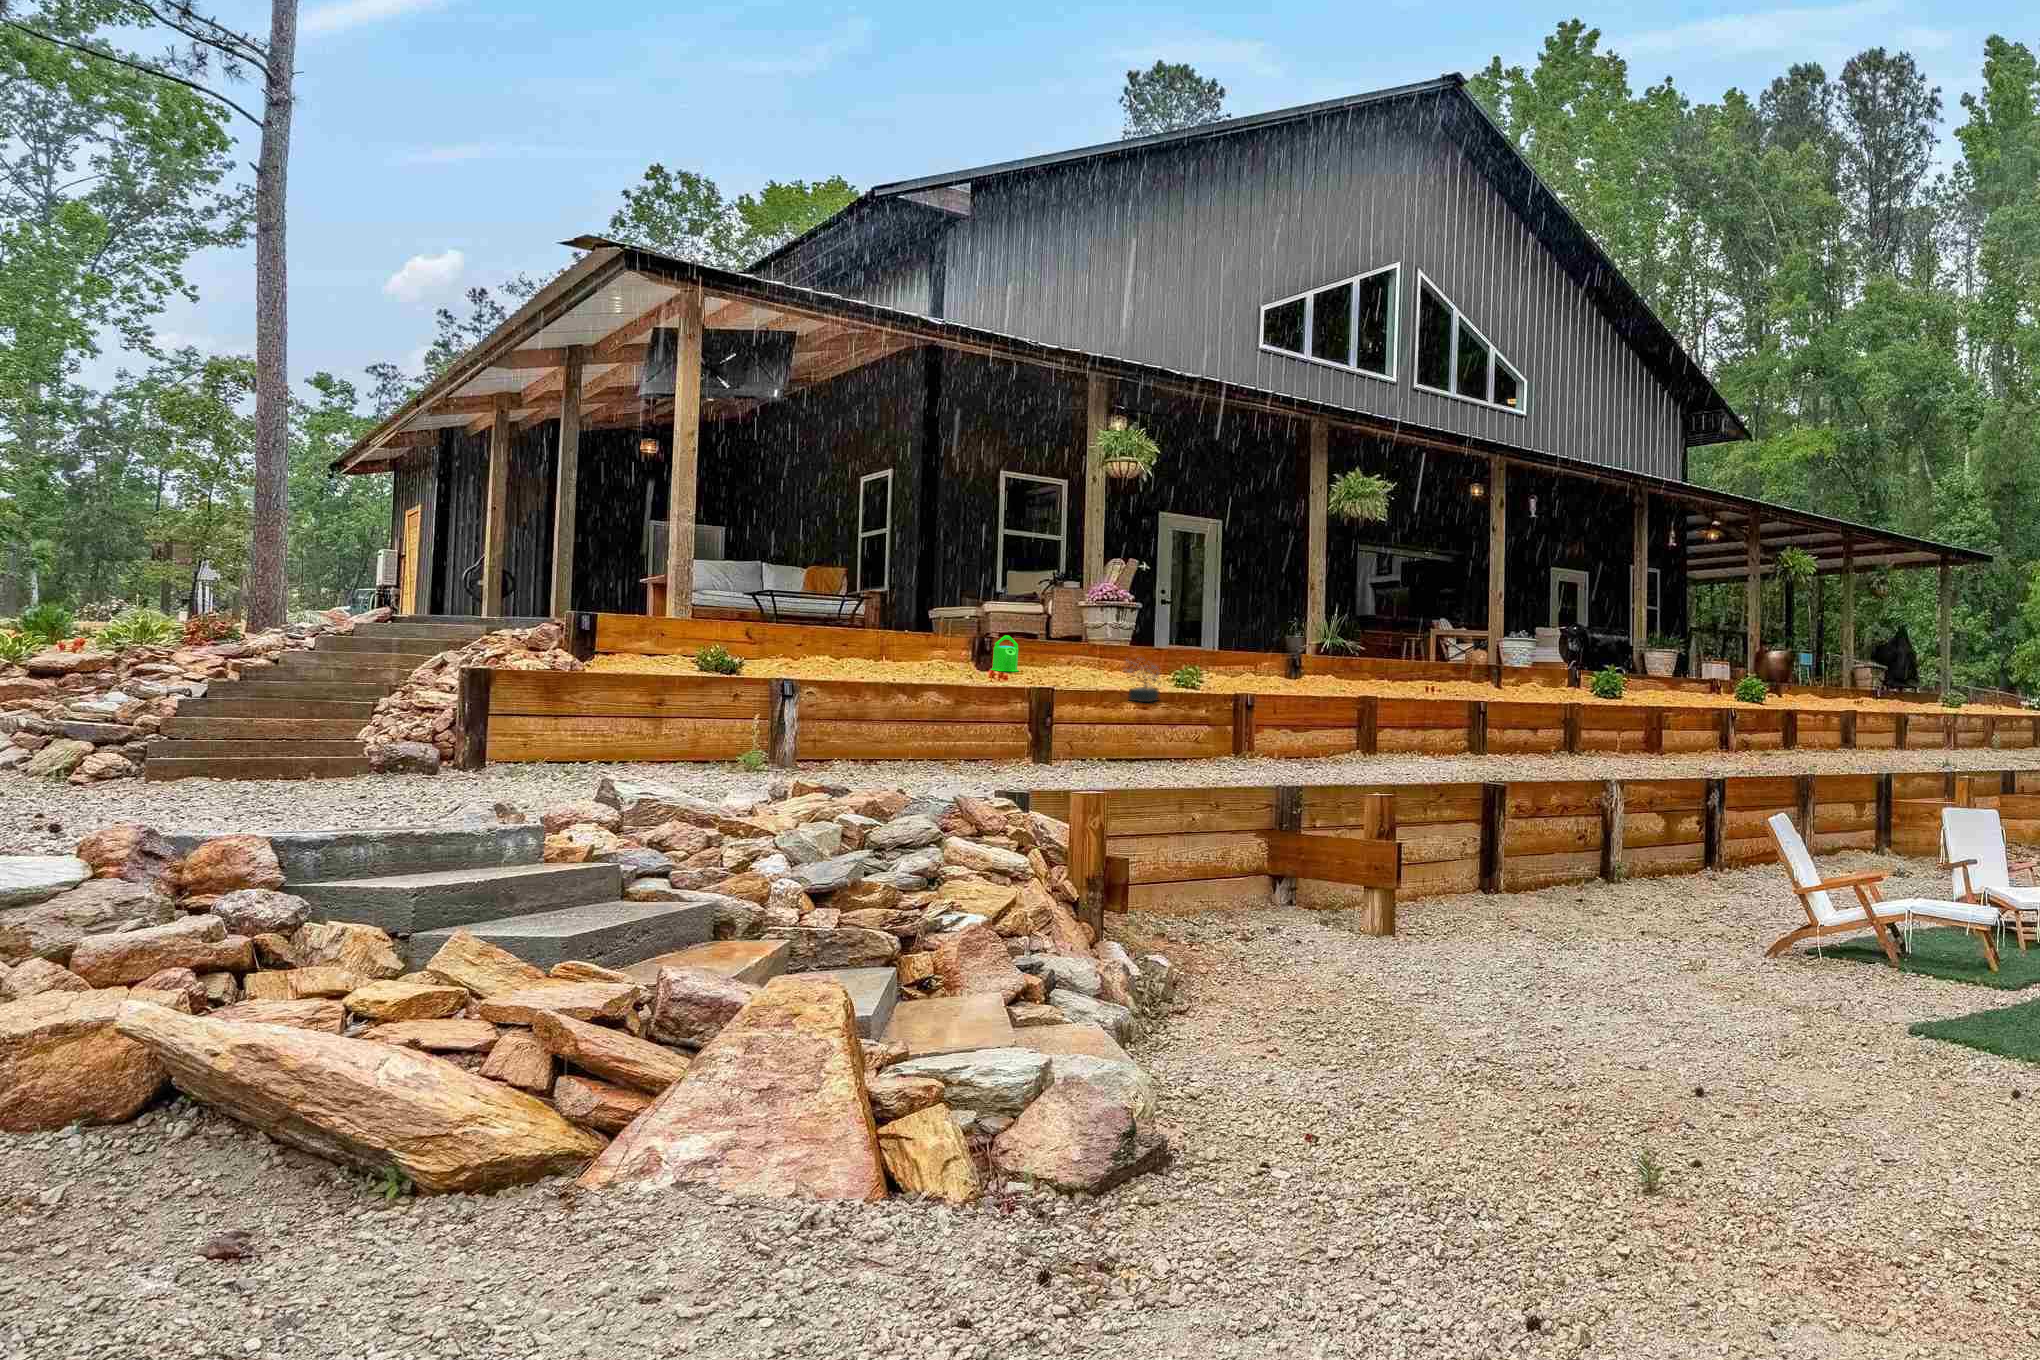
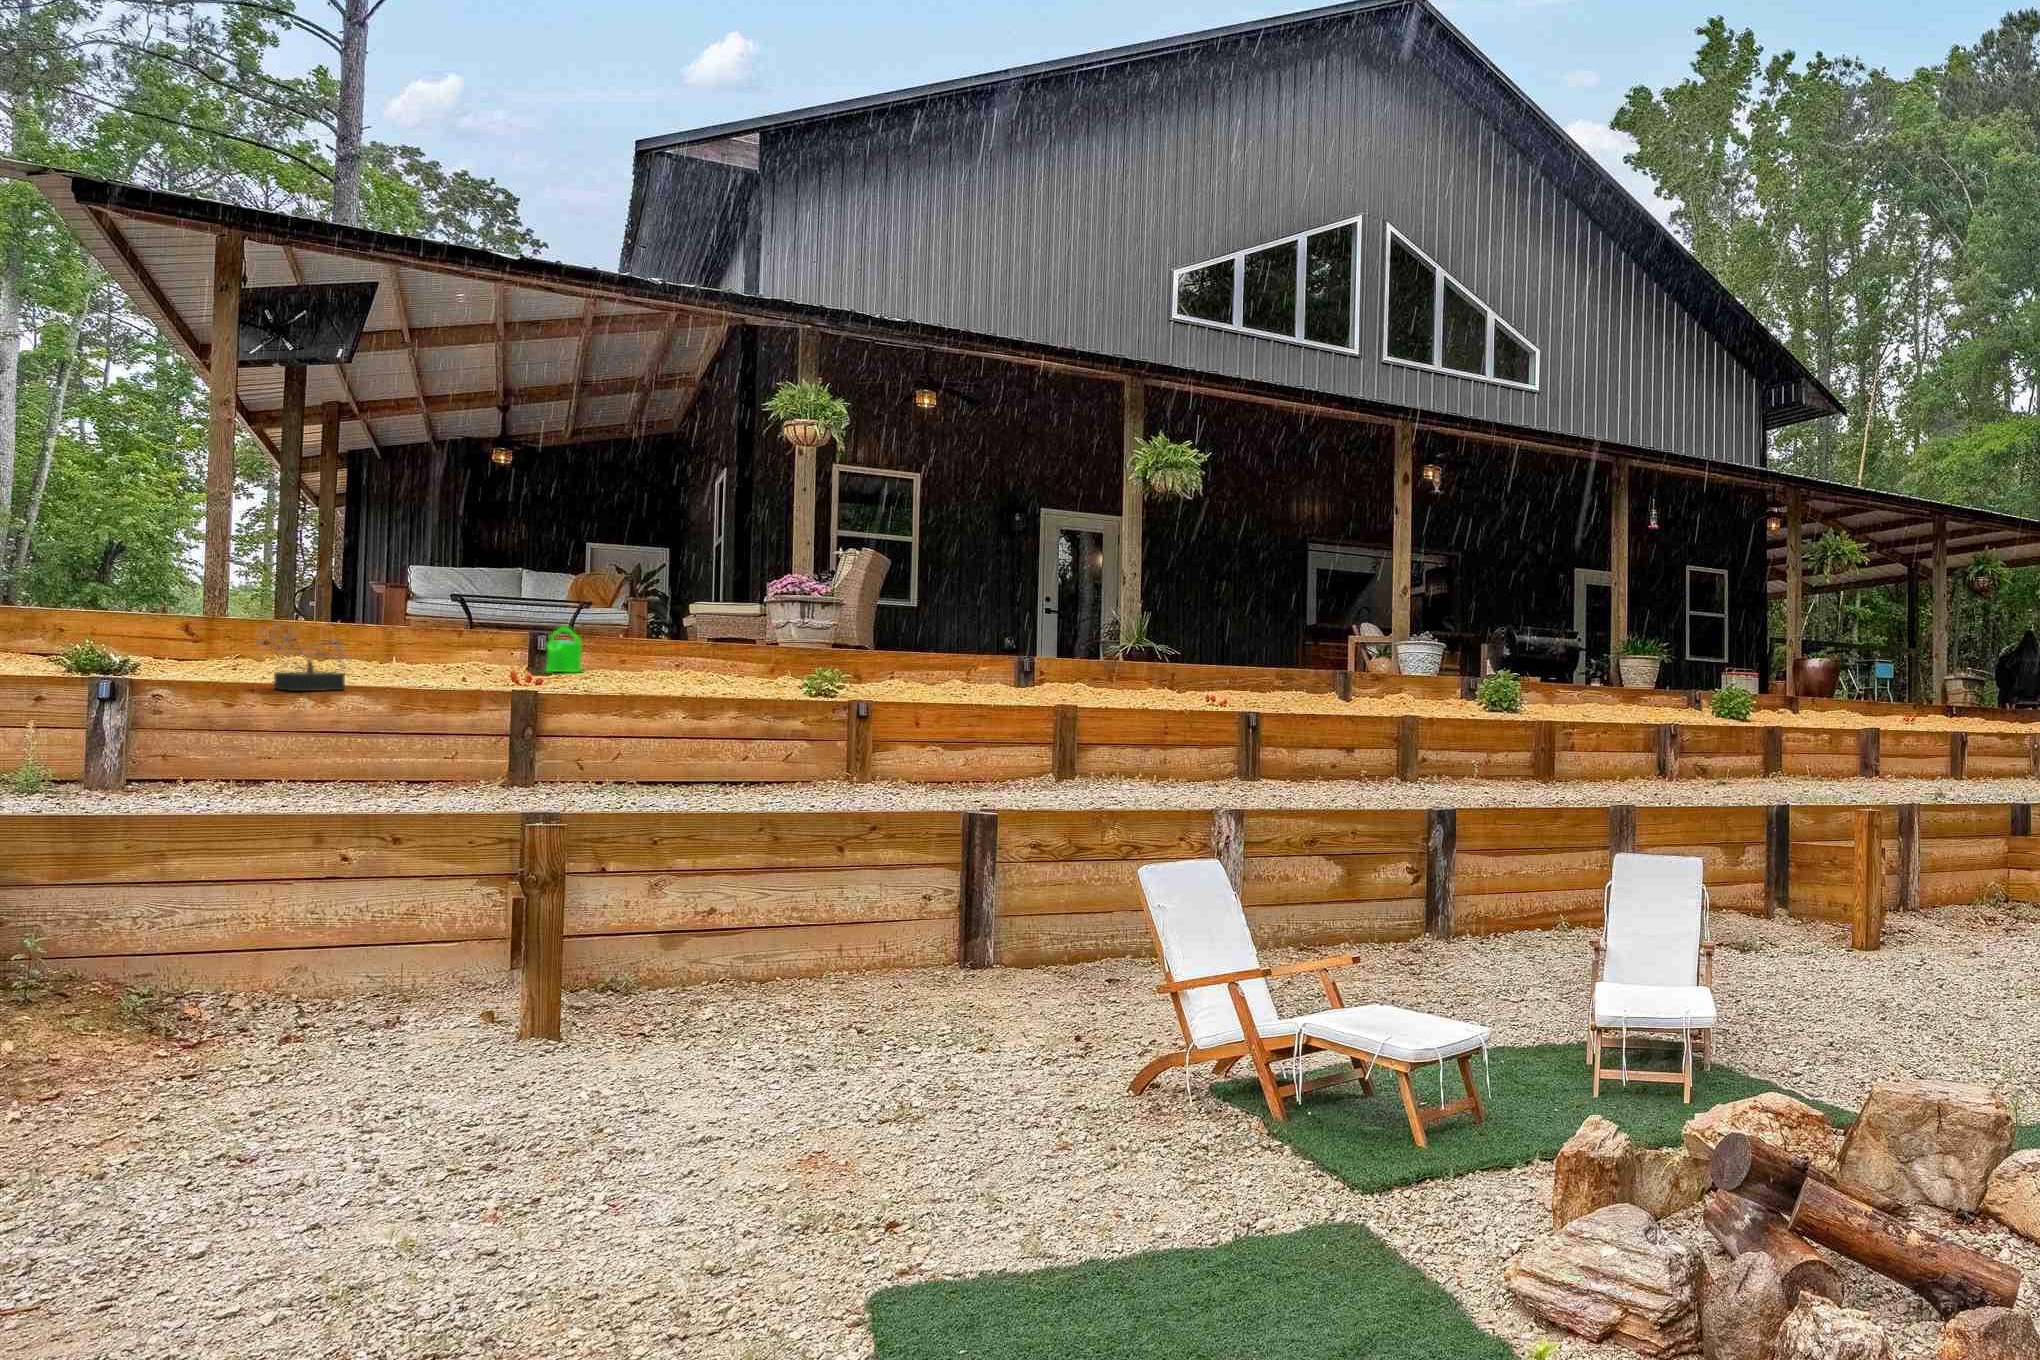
decorative plant: present [1126,660,1160,702] -> present [256,625,350,691]

